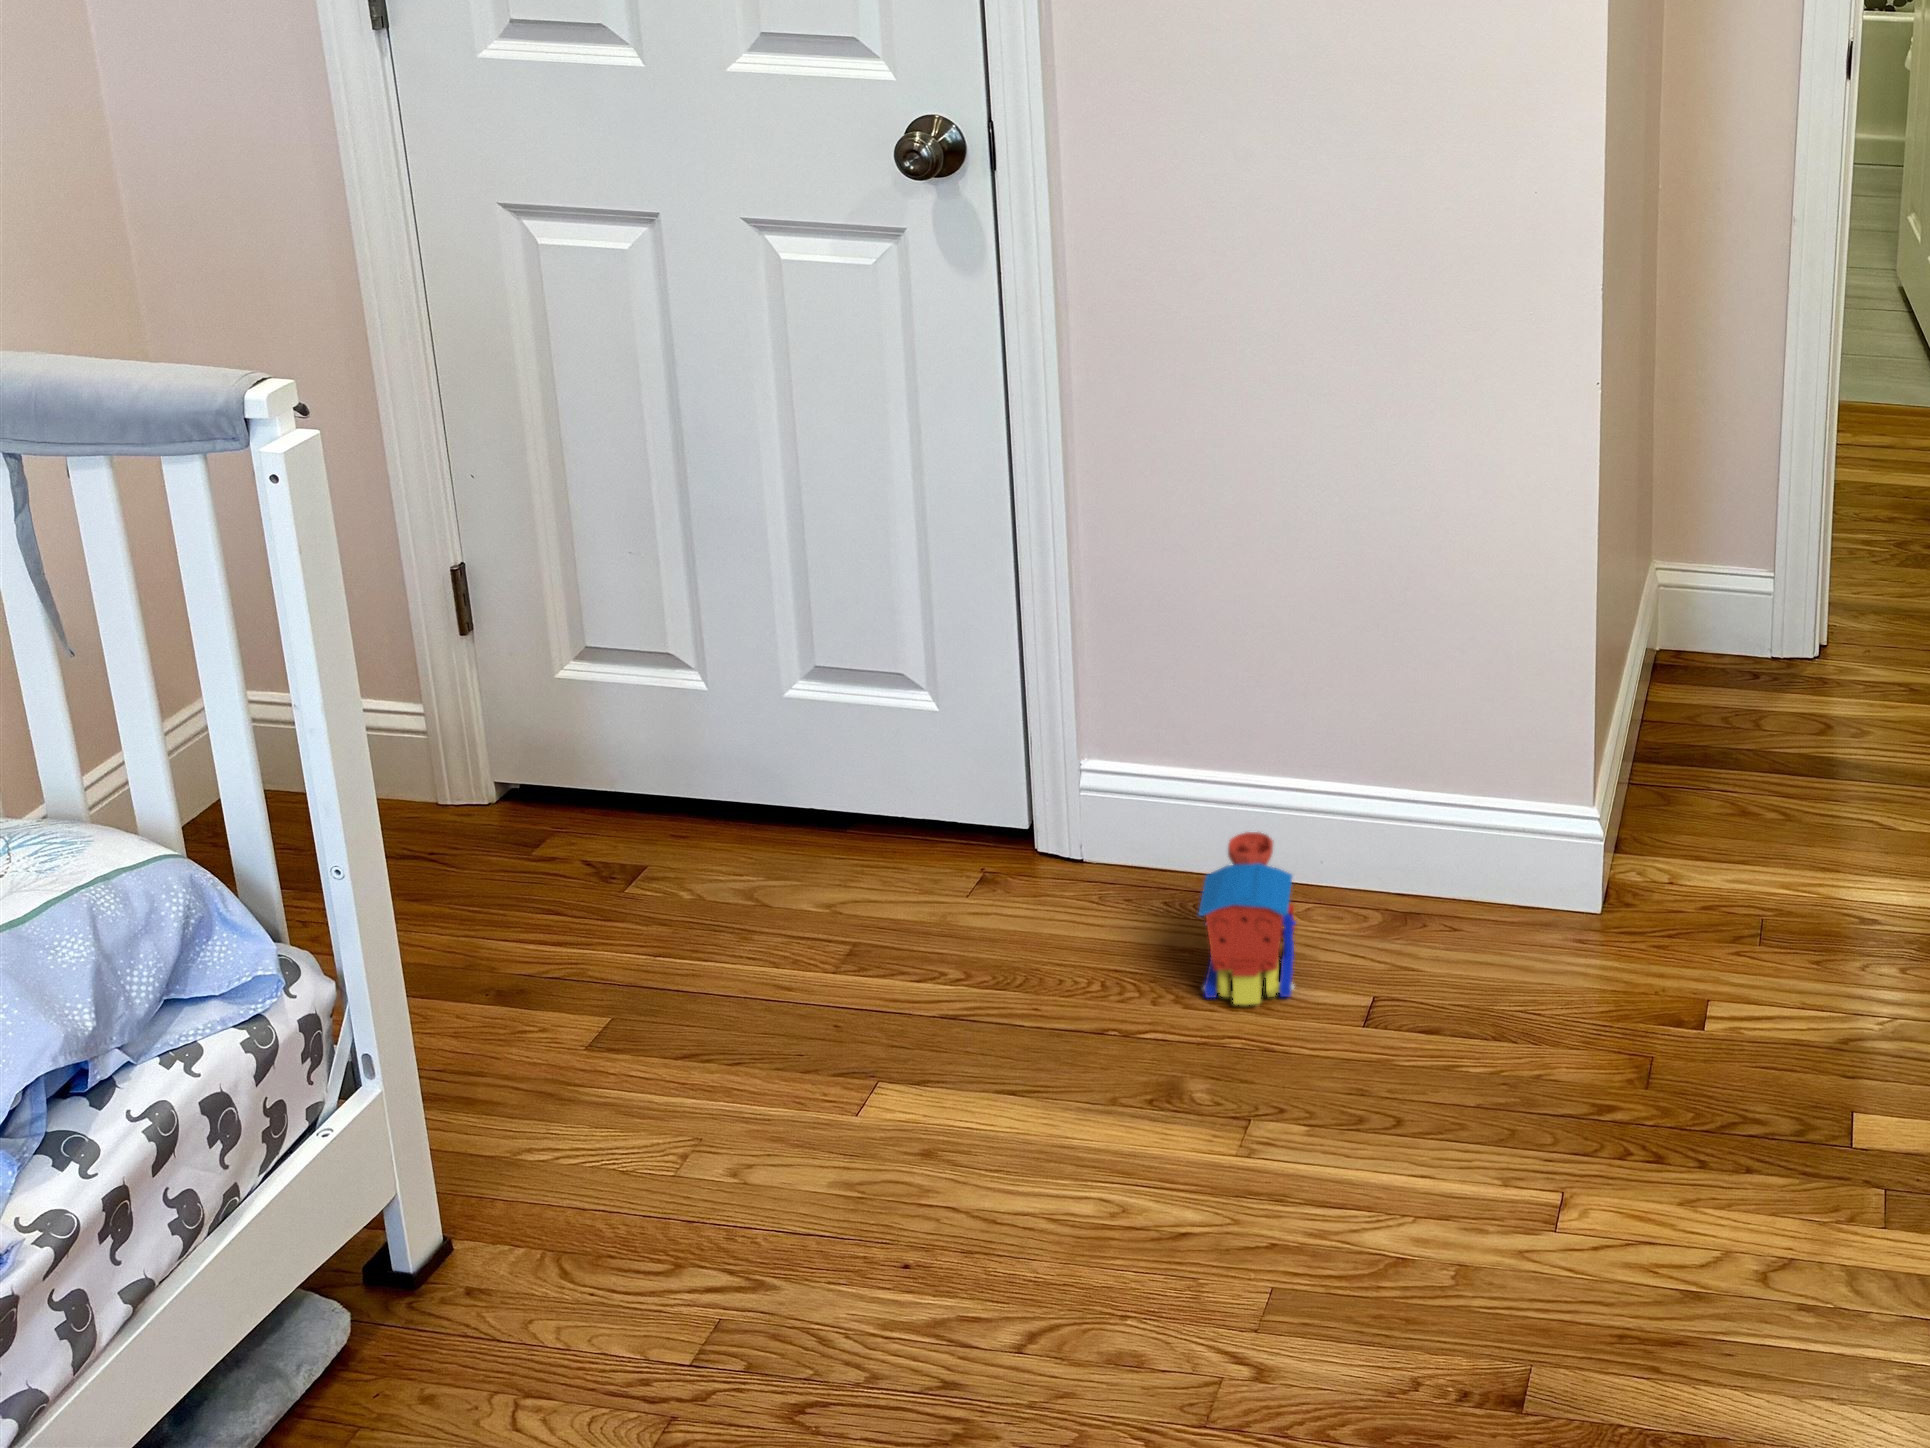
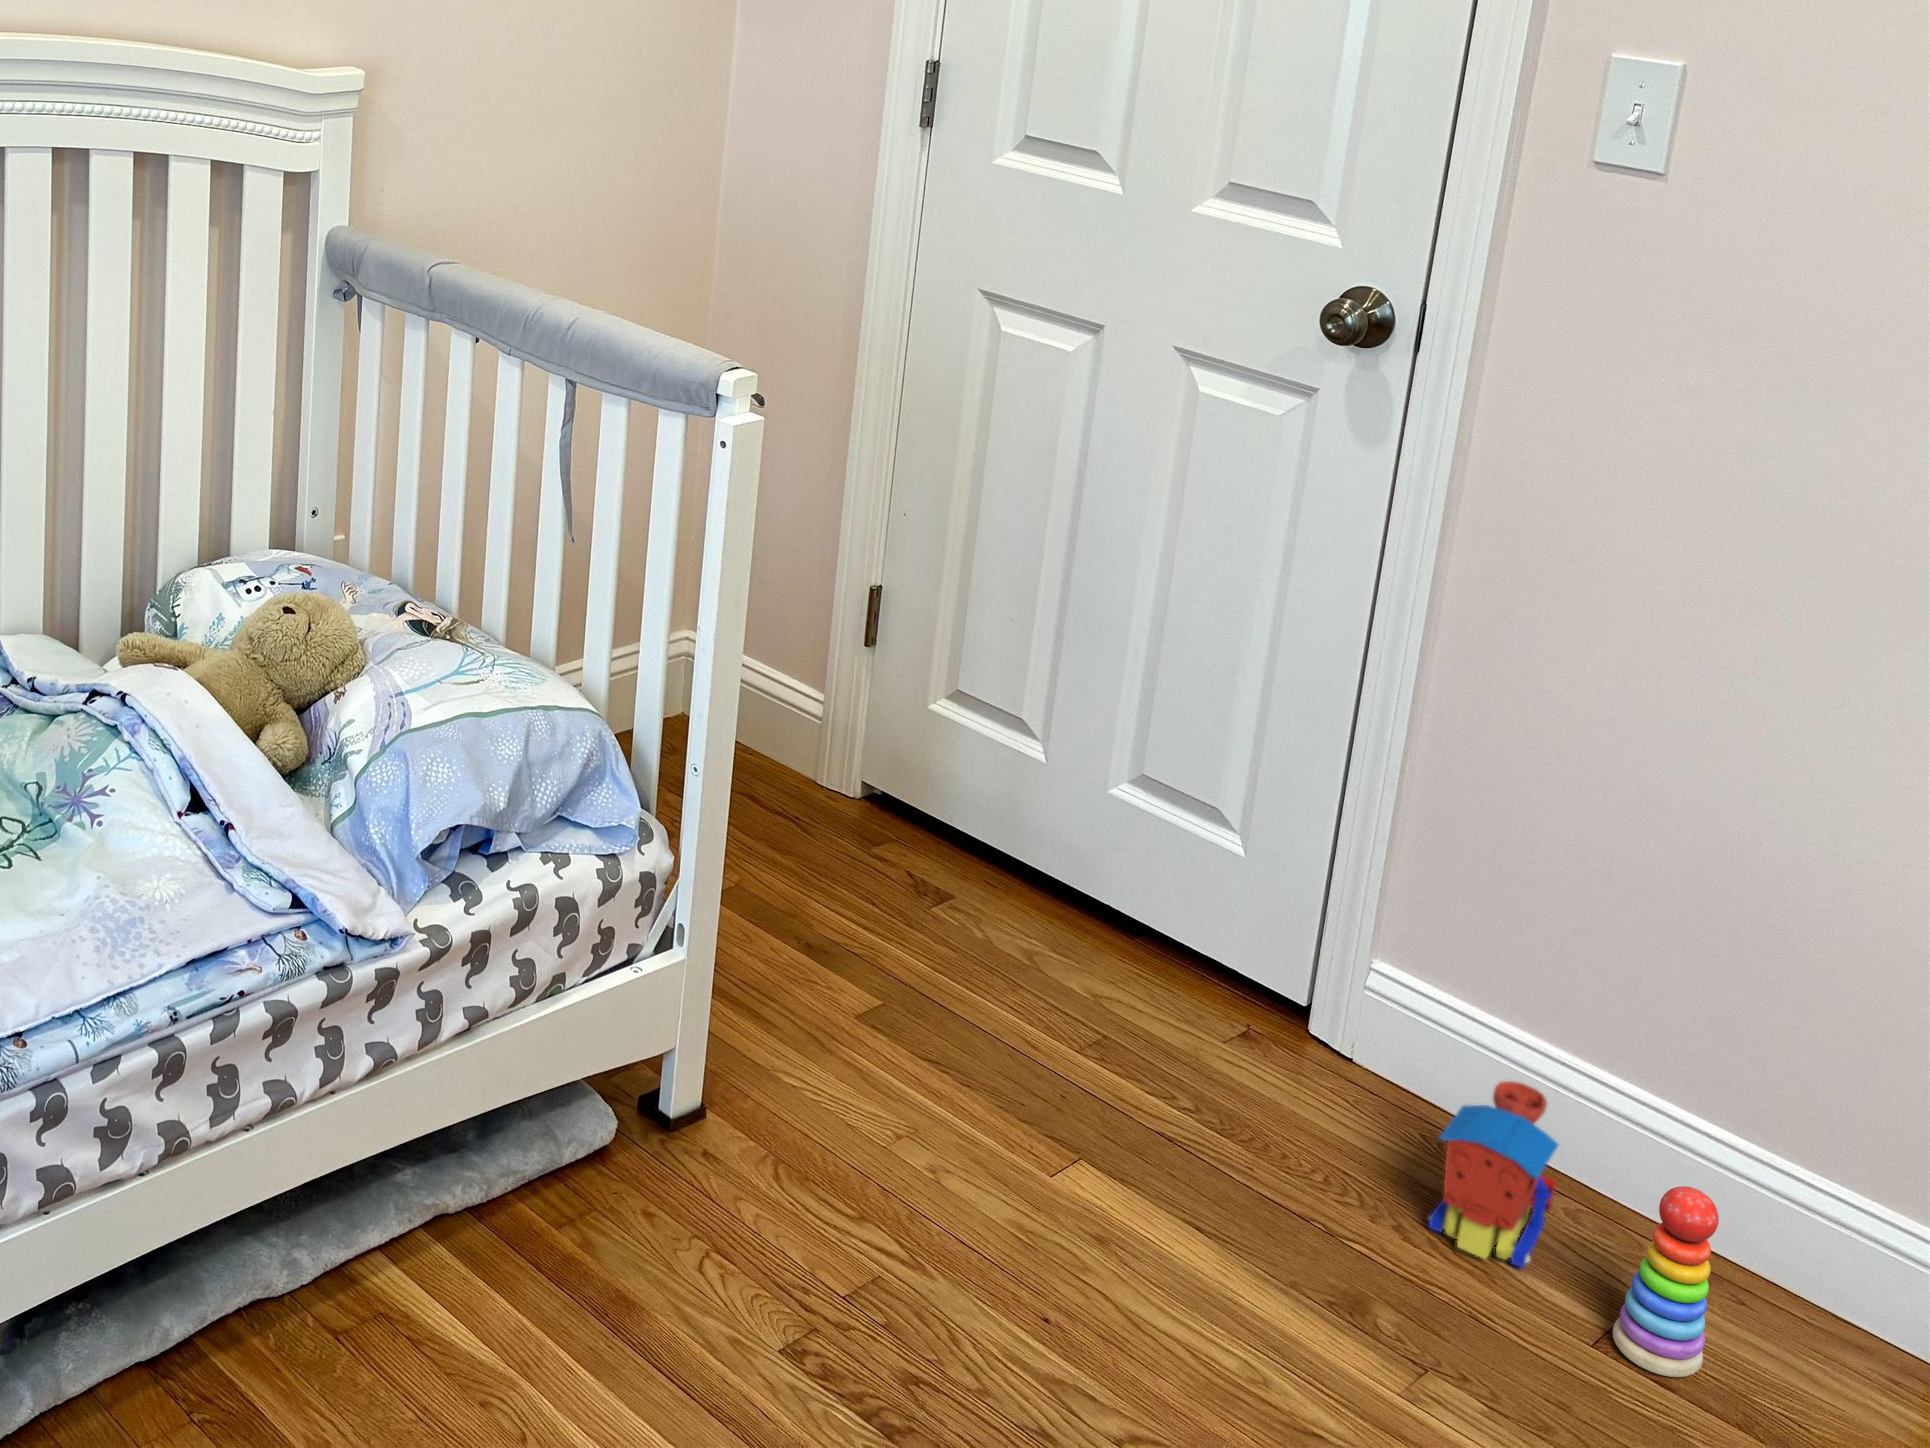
stacking toy: none [1375,868,1448,1038] -> present [1613,1186,1719,1377]

